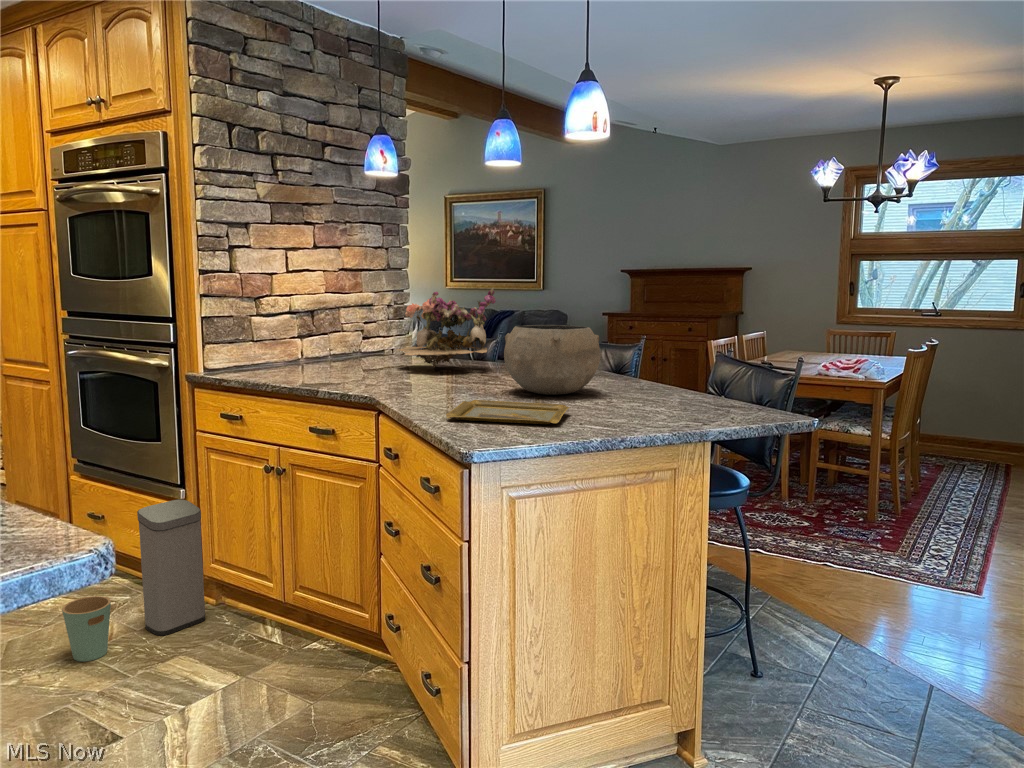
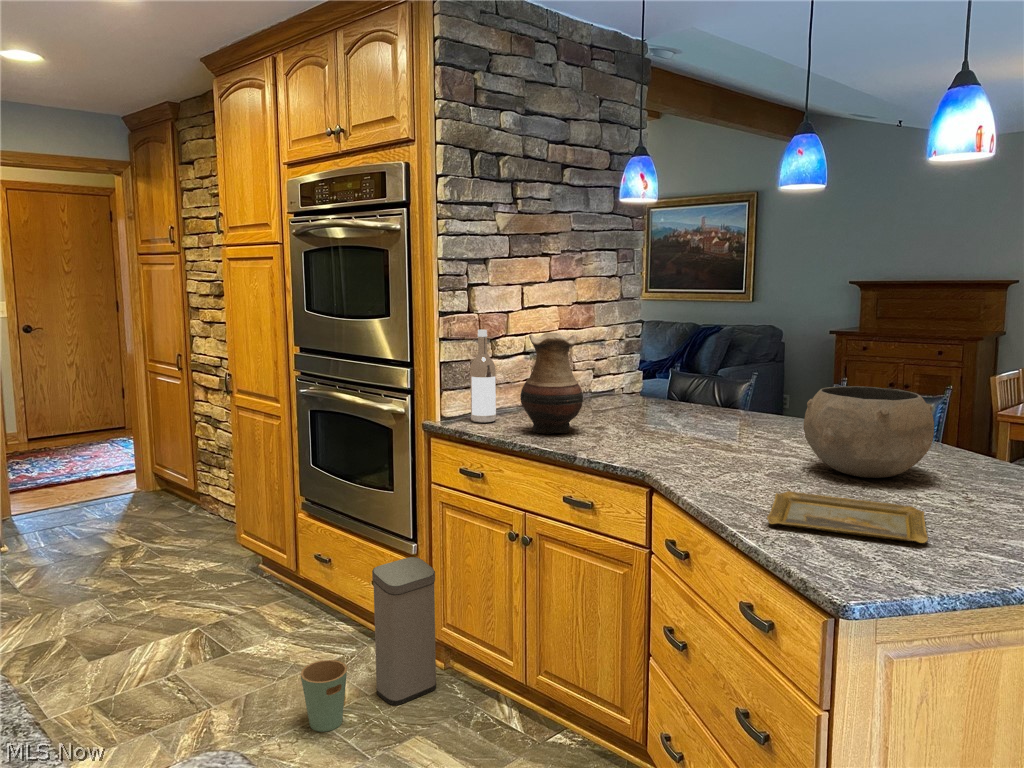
wine bottle: none [232,287,258,372] -> present [470,330,496,423]
vase: none [276,288,334,378] -> present [520,333,583,434]
flower arrangement: present [396,288,496,367] -> none [644,330,767,420]

